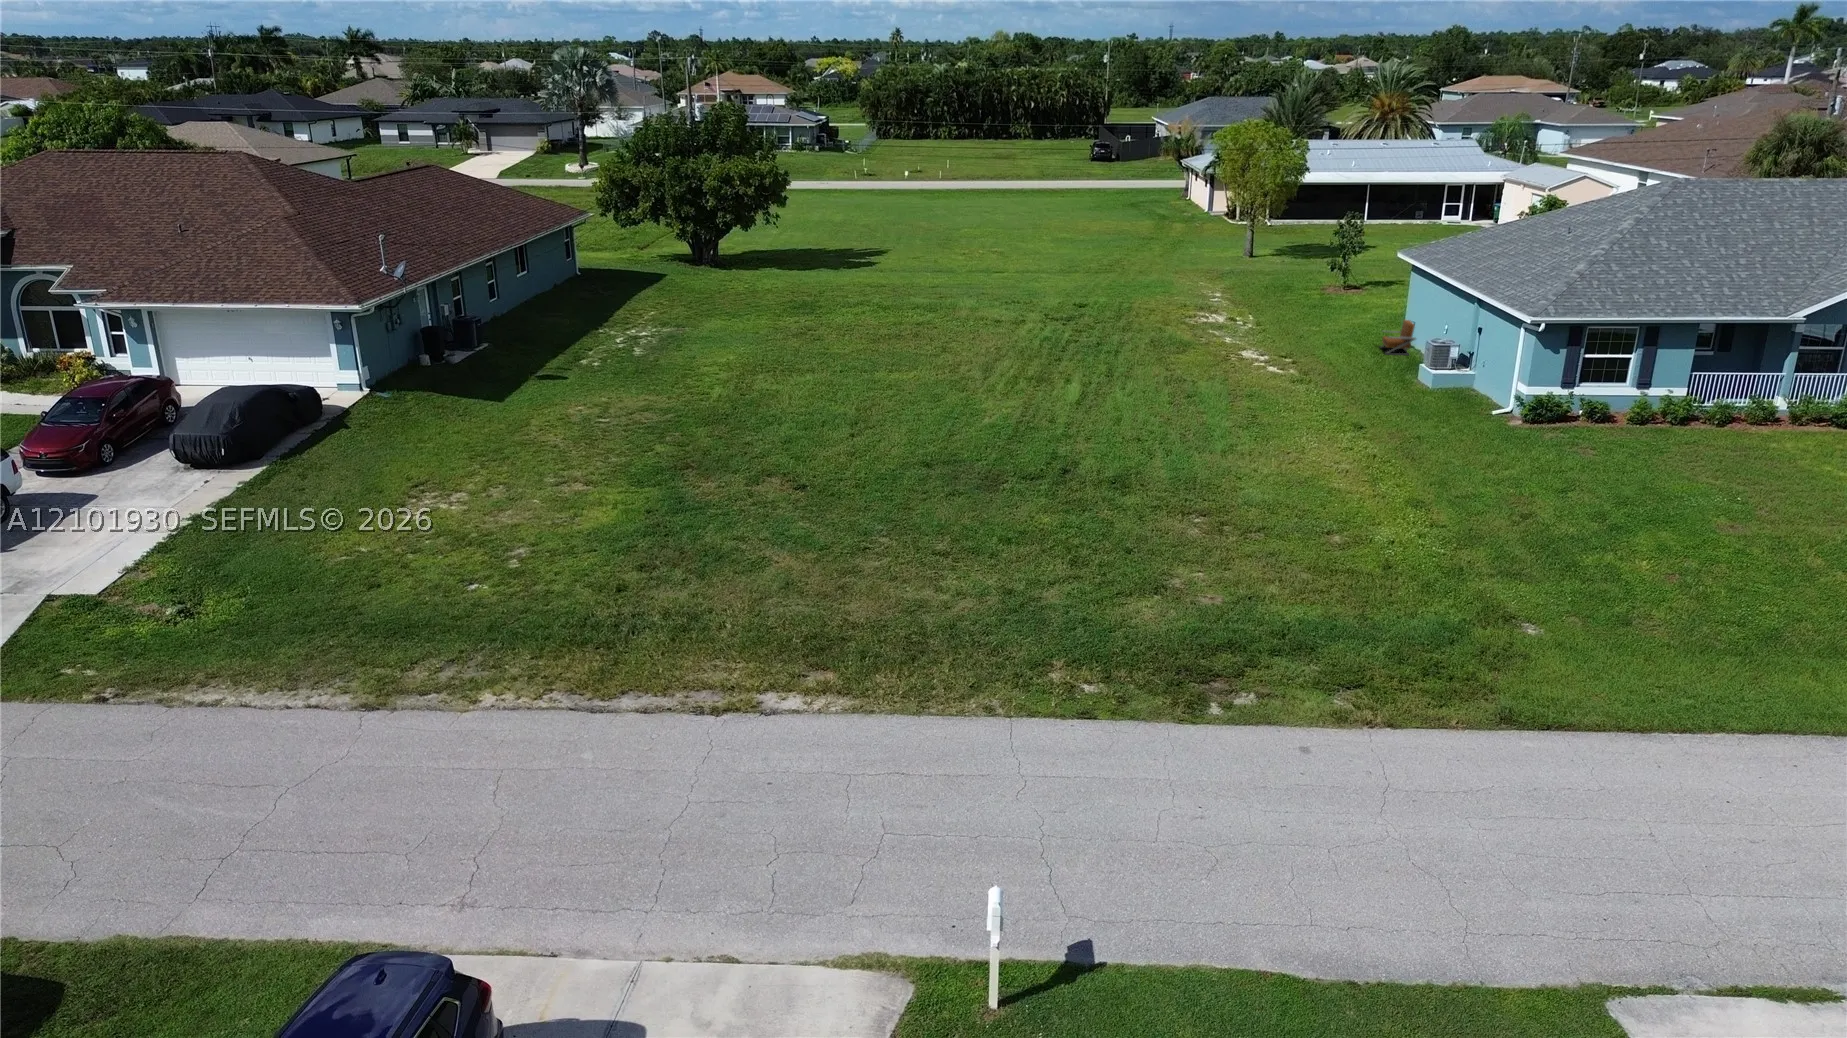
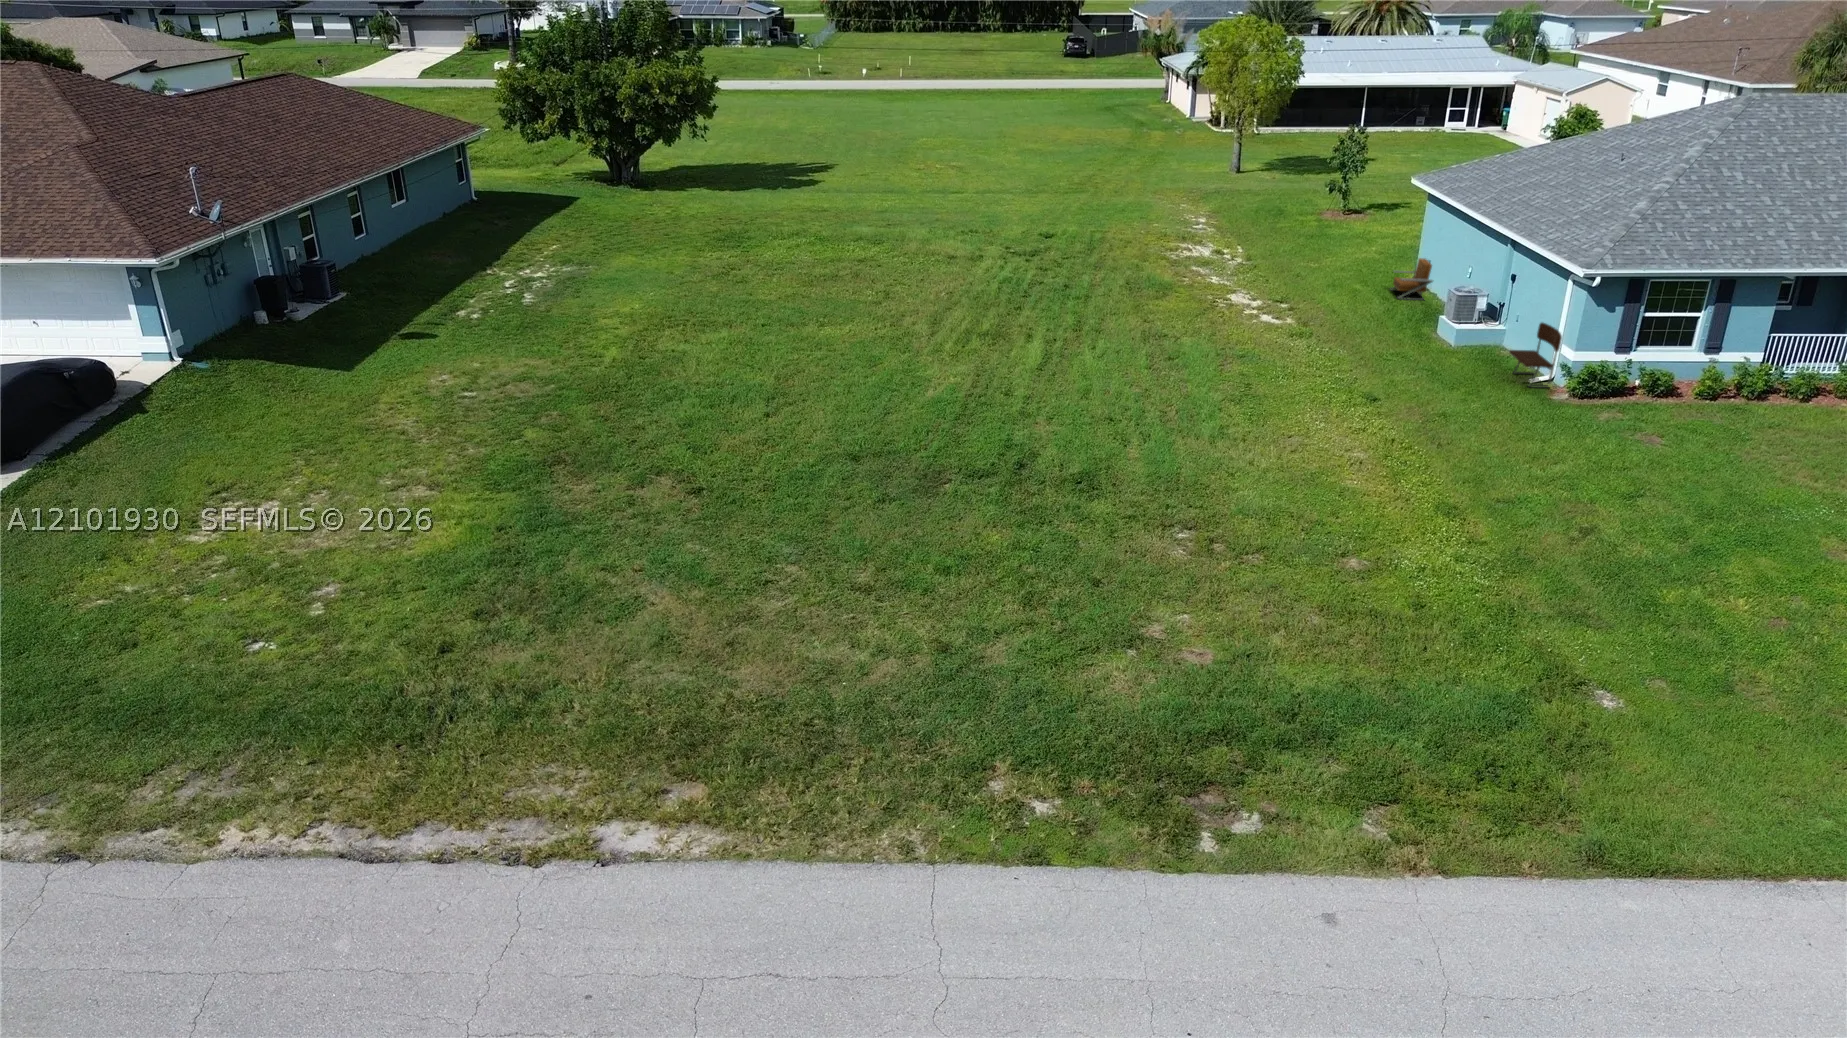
bench: none [1476,366,1518,420] -> present [1509,323,1562,388]

